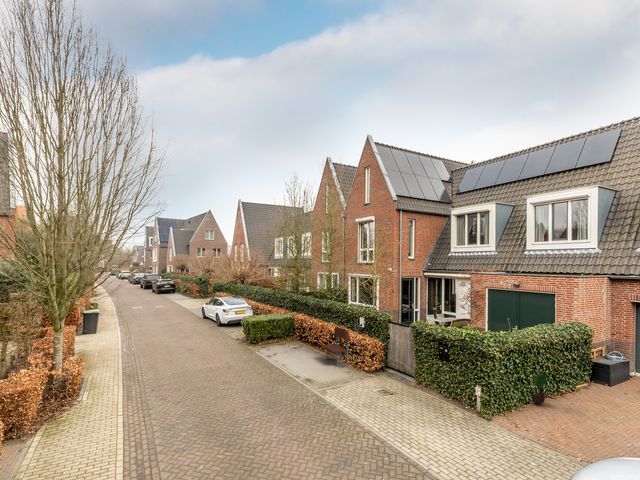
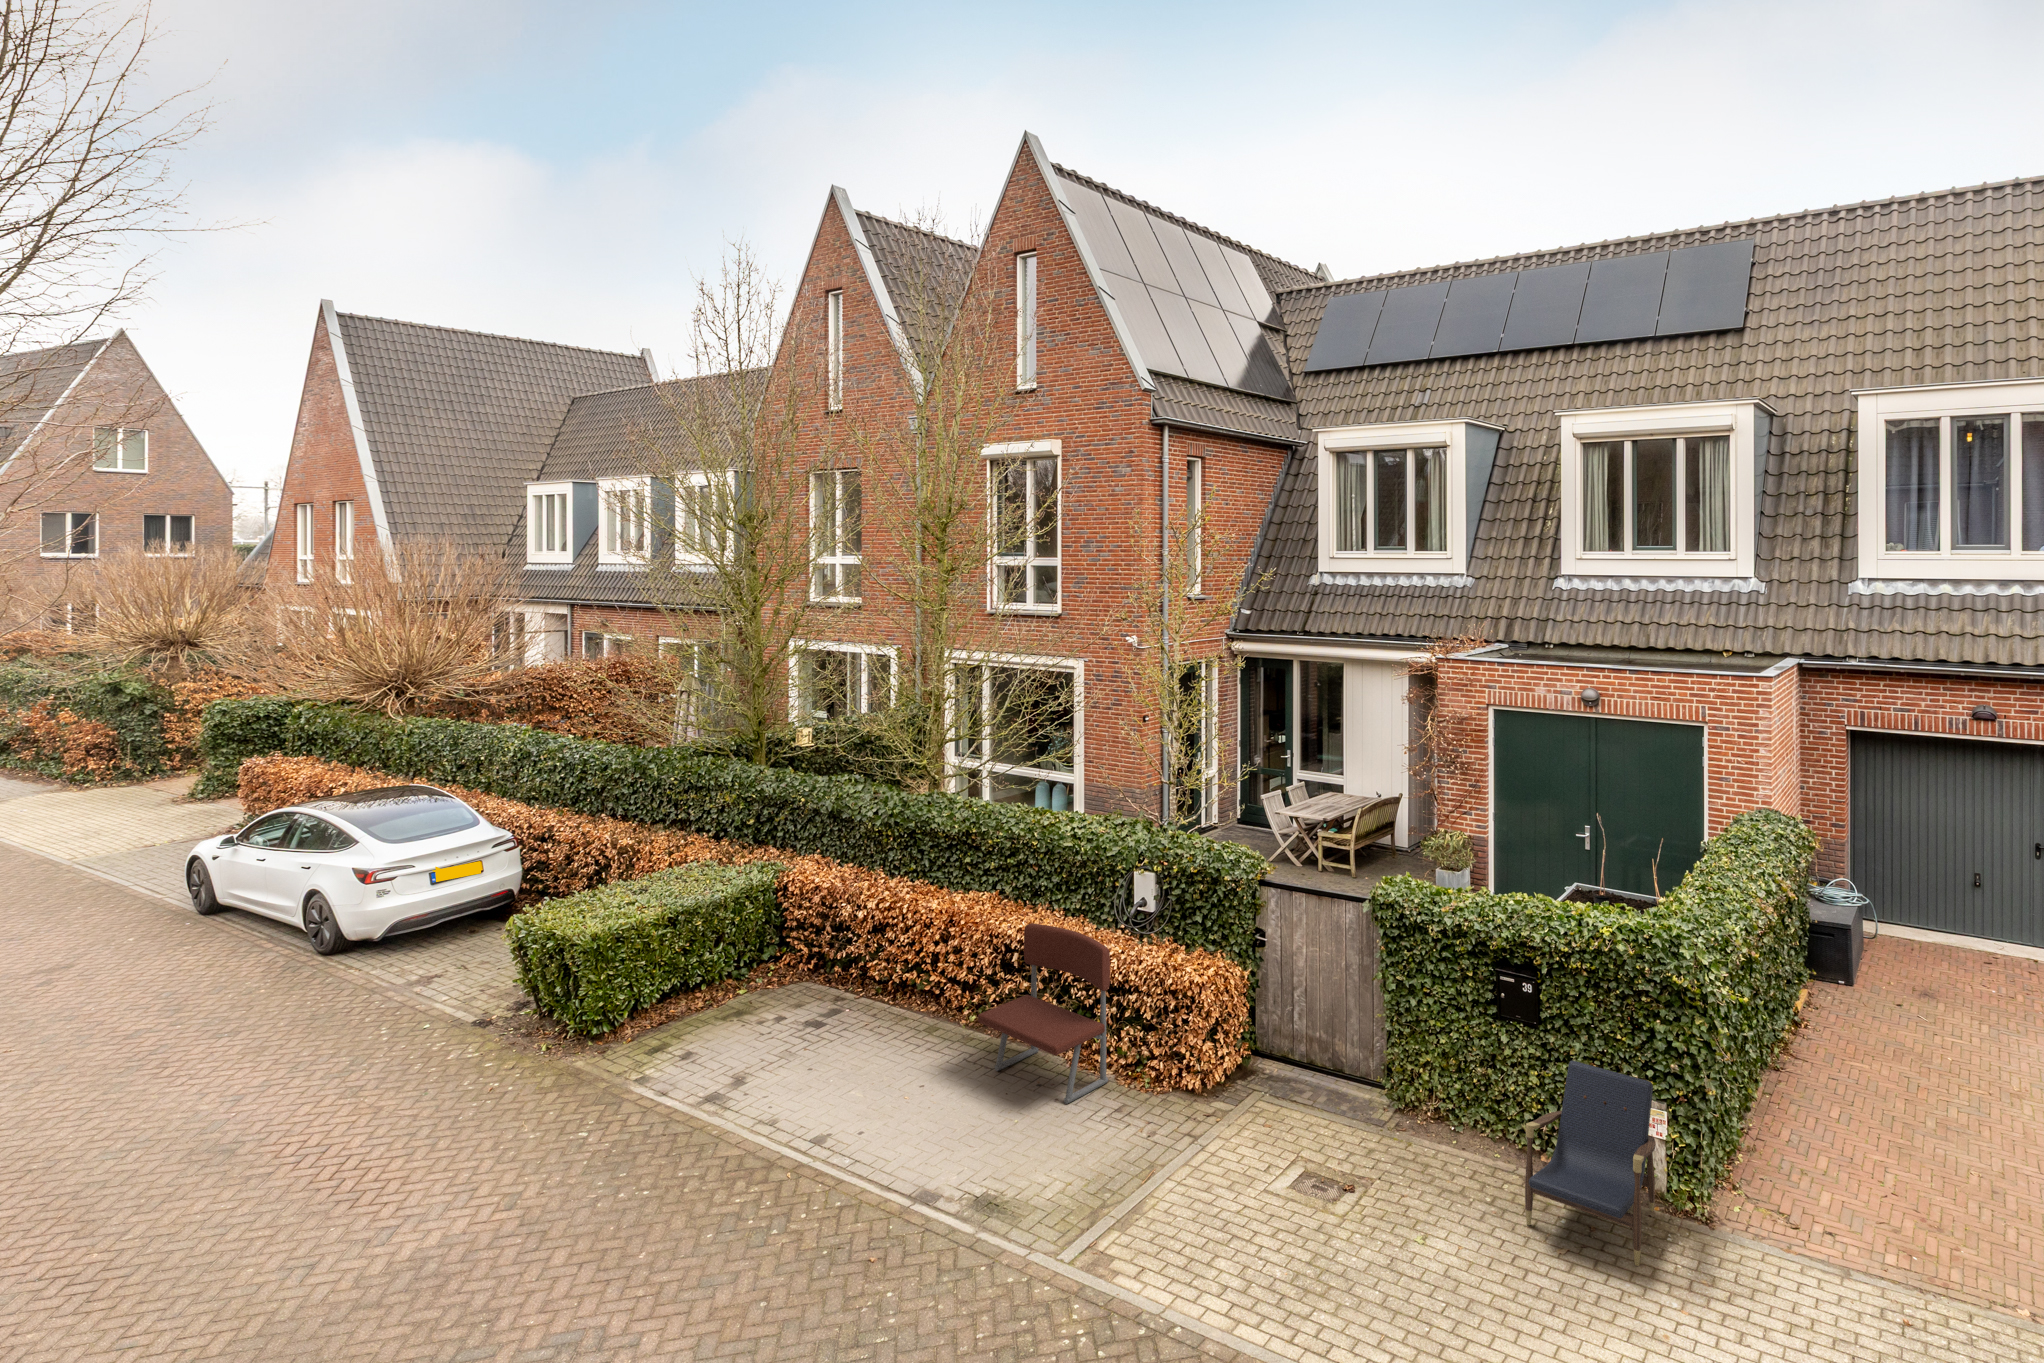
lounge chair: none [423,365,465,412] -> present [1525,1061,1655,1266]
potted tree: present [532,374,547,404] -> none [1764,1013,1831,1117]

